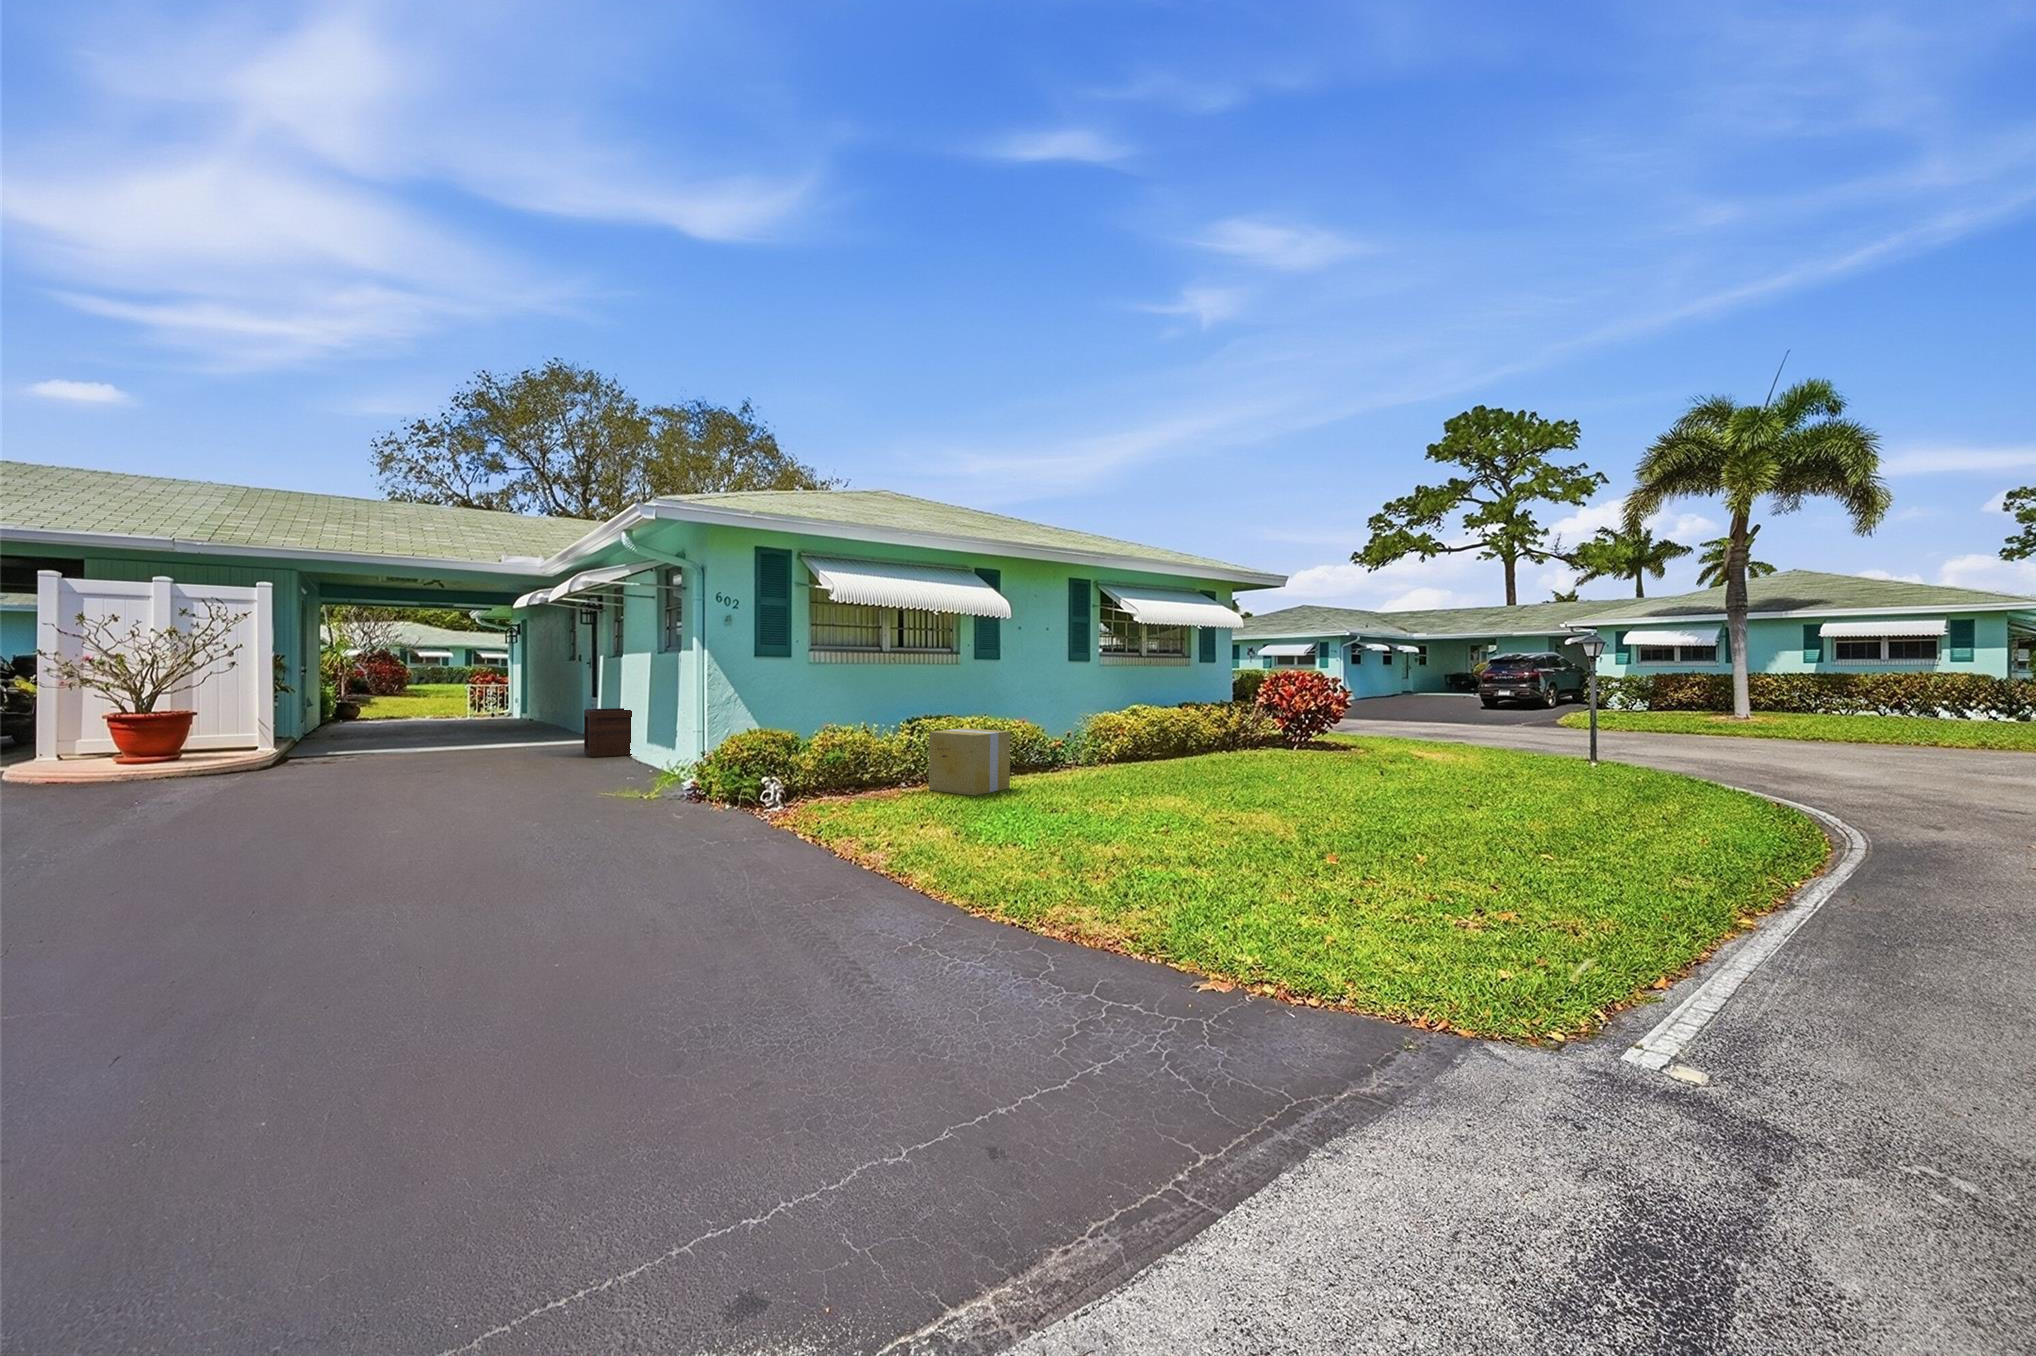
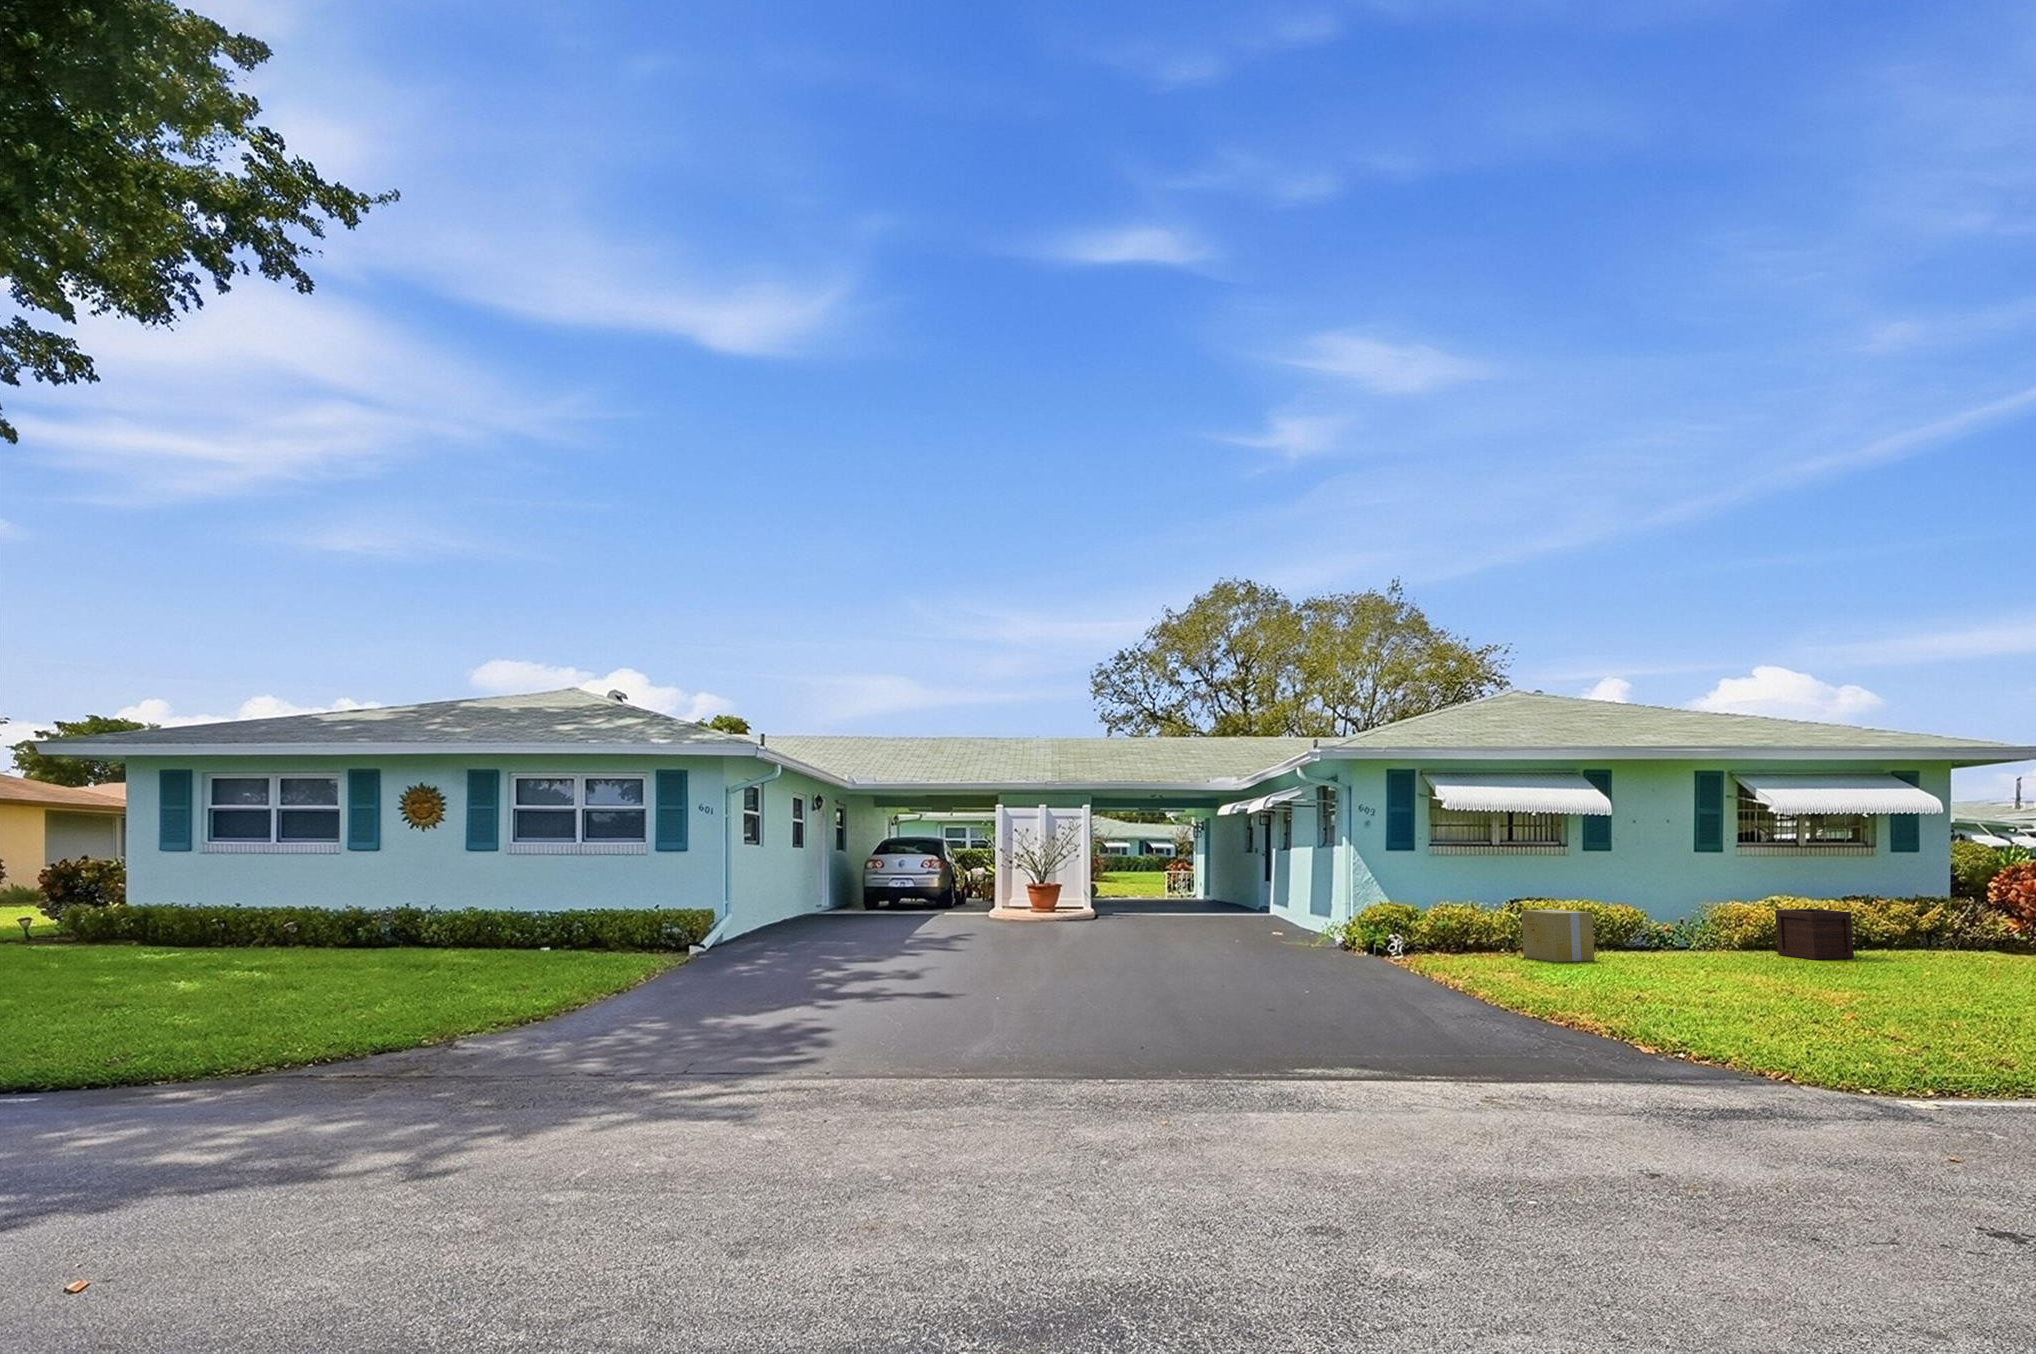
wooden crate: present [584,708,632,758] -> present [1775,909,1854,960]

